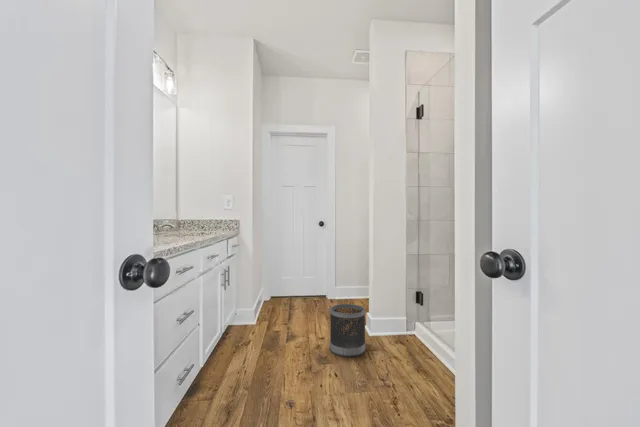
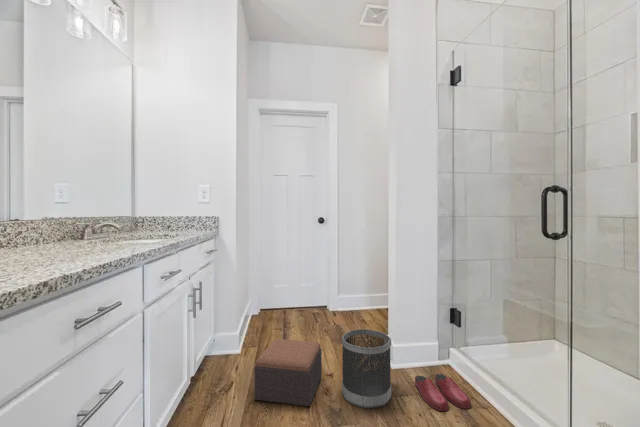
footstool: none [267,311,316,355] -> present [254,339,322,407]
slippers: none [384,339,421,359] -> present [415,374,471,411]

